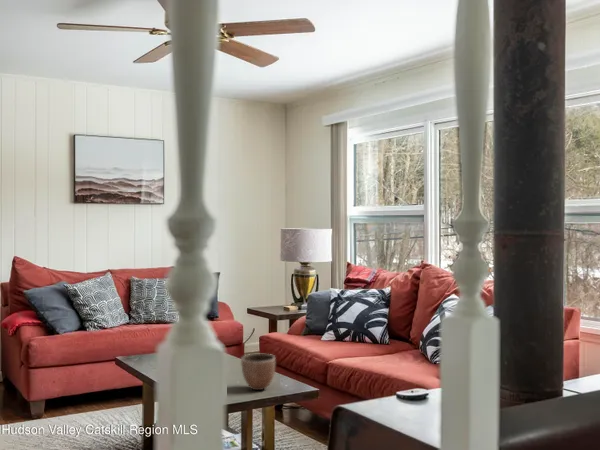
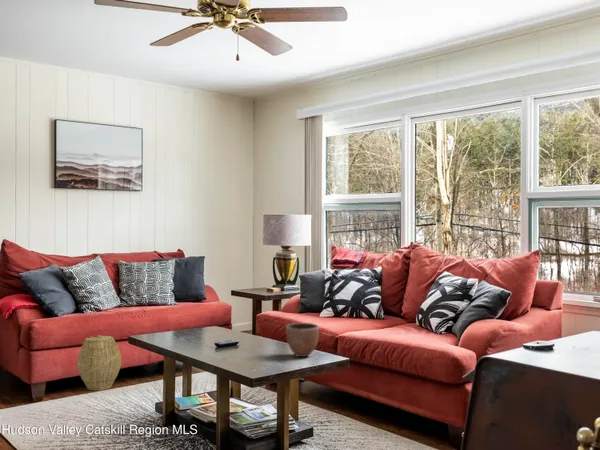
woven basket: none [76,354,120,409] -> present [77,335,121,390]

